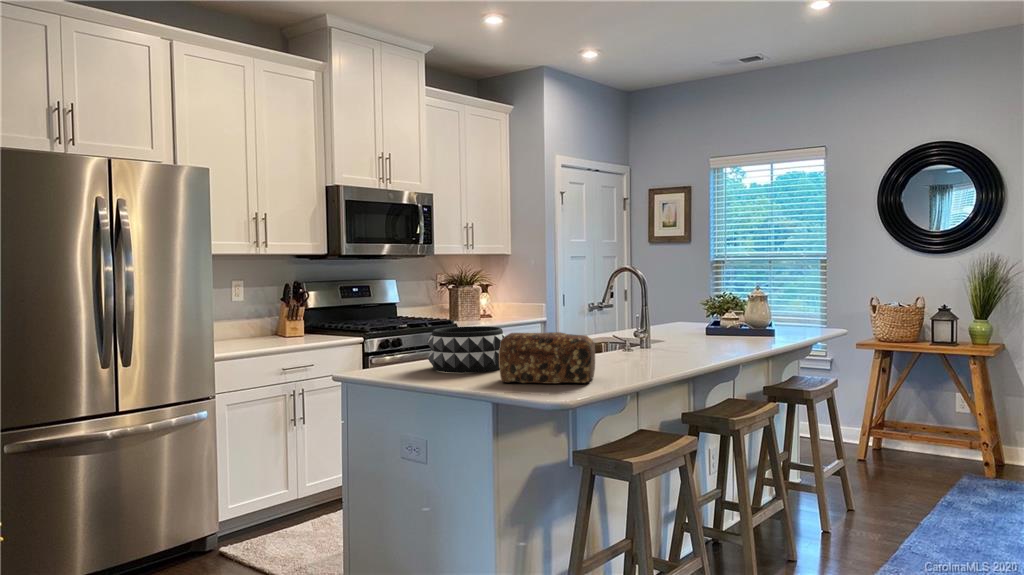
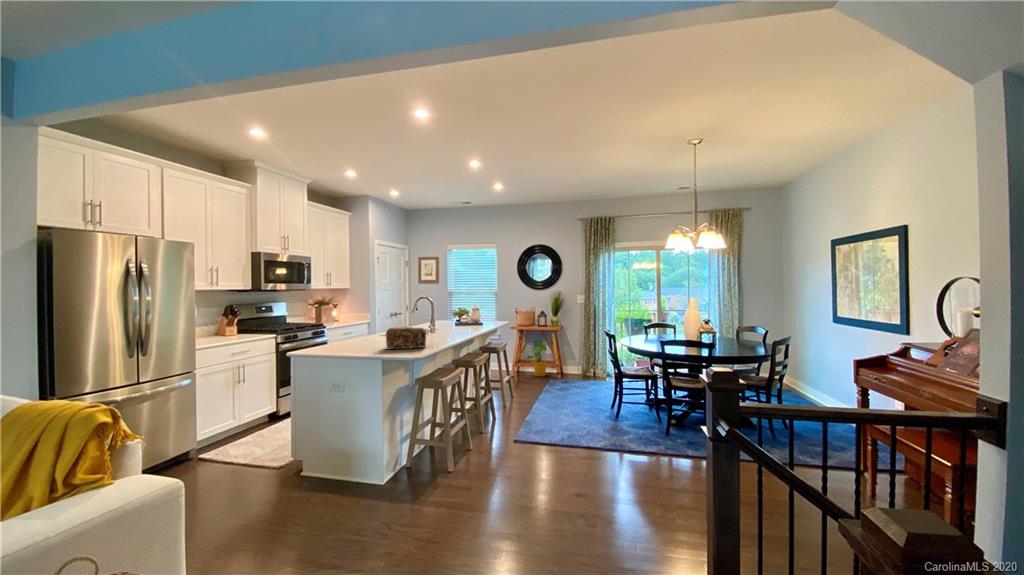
decorative bowl: present [427,326,505,373] -> none [342,326,382,347]
house plant: none [891,374,974,465] -> present [526,340,553,376]

